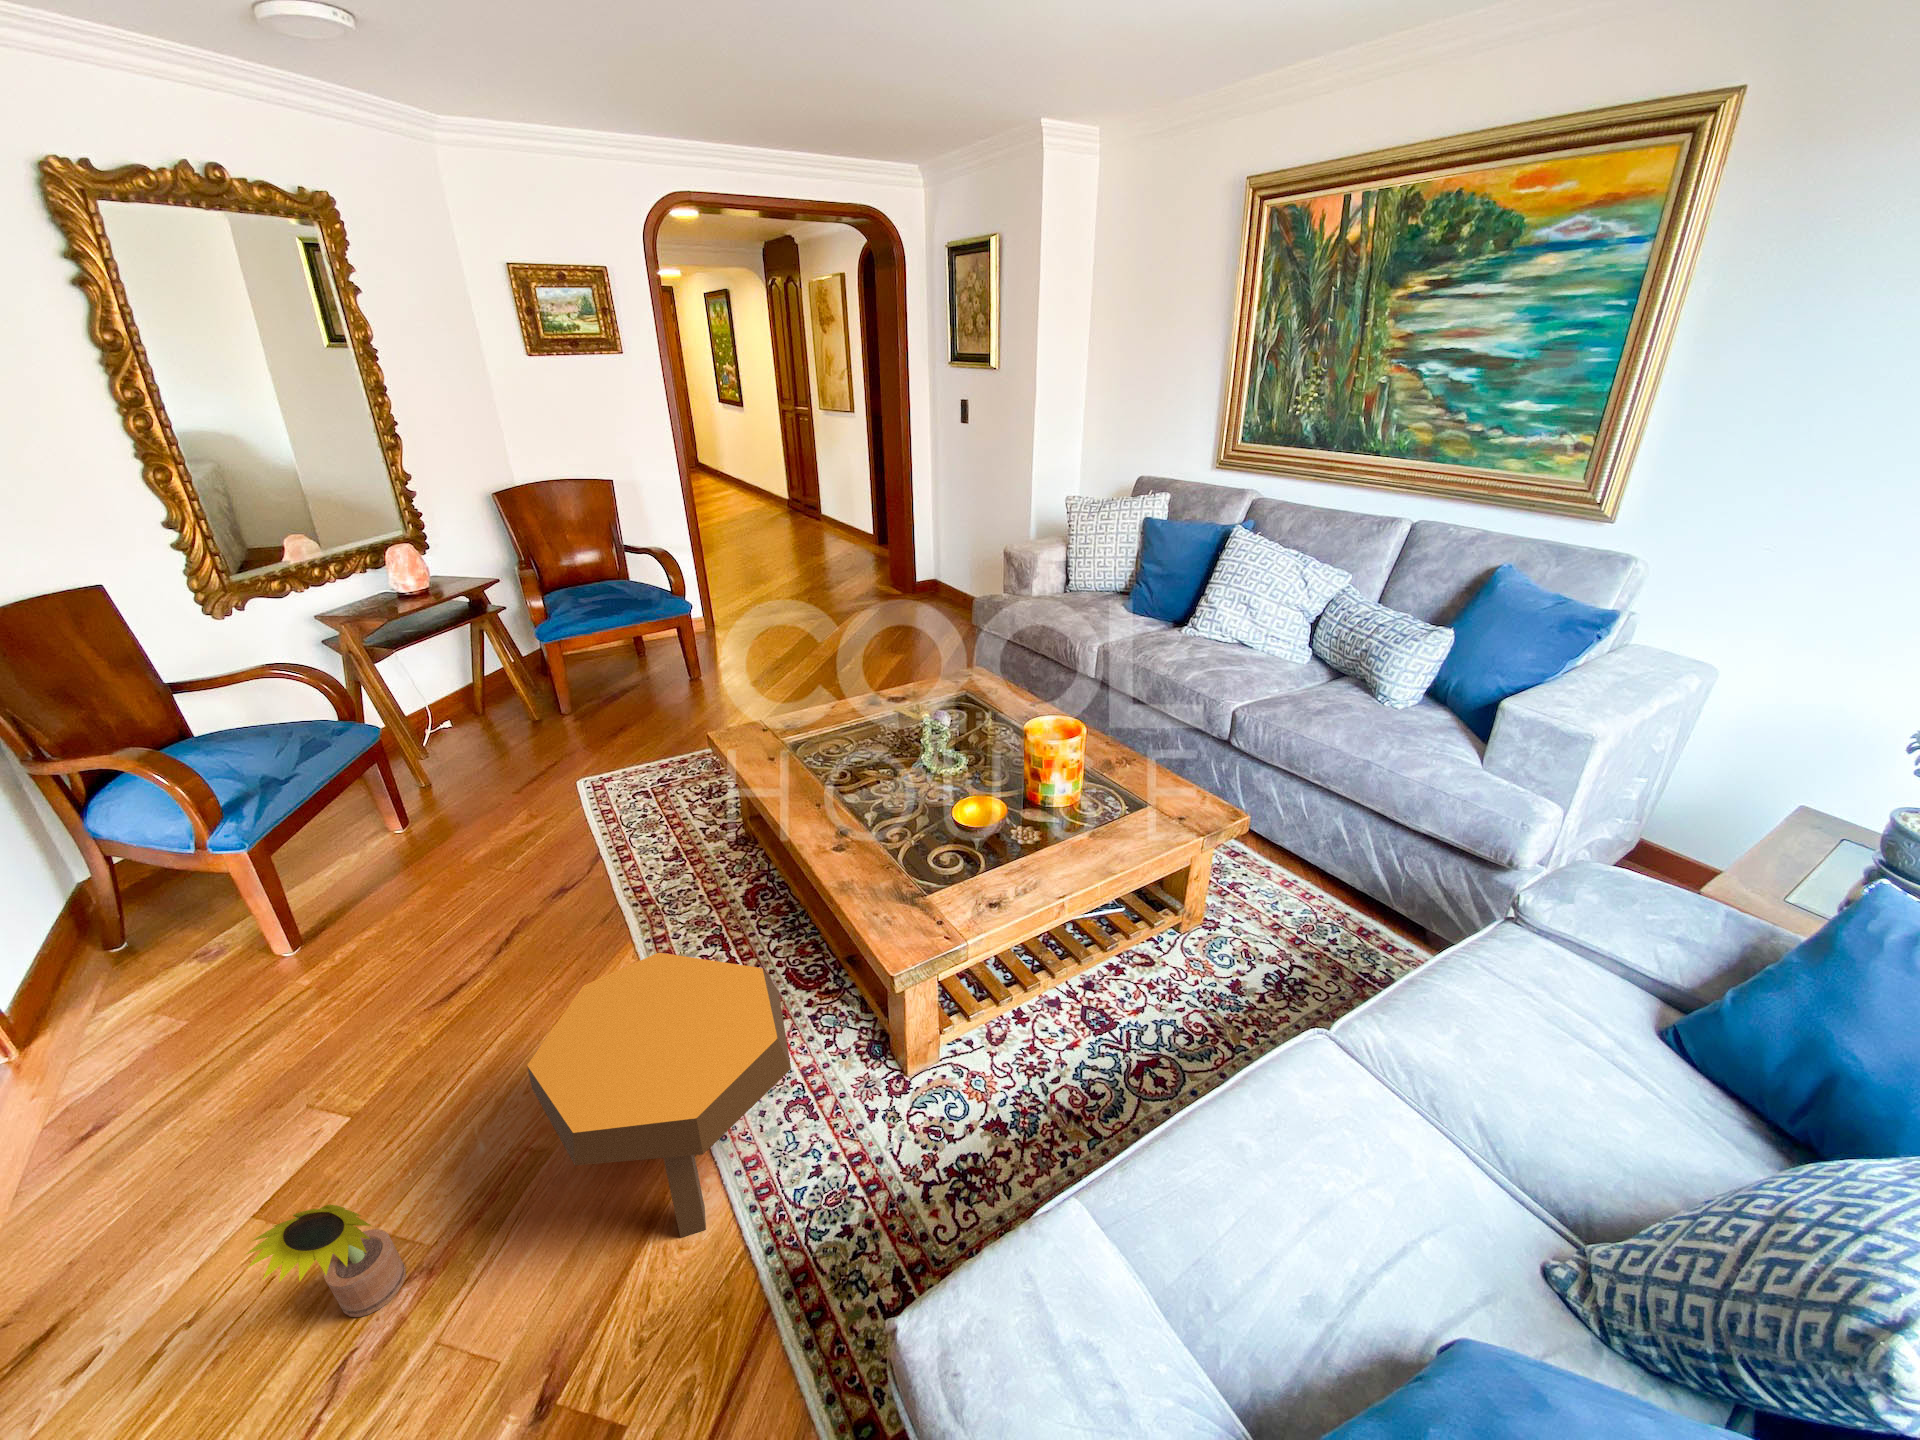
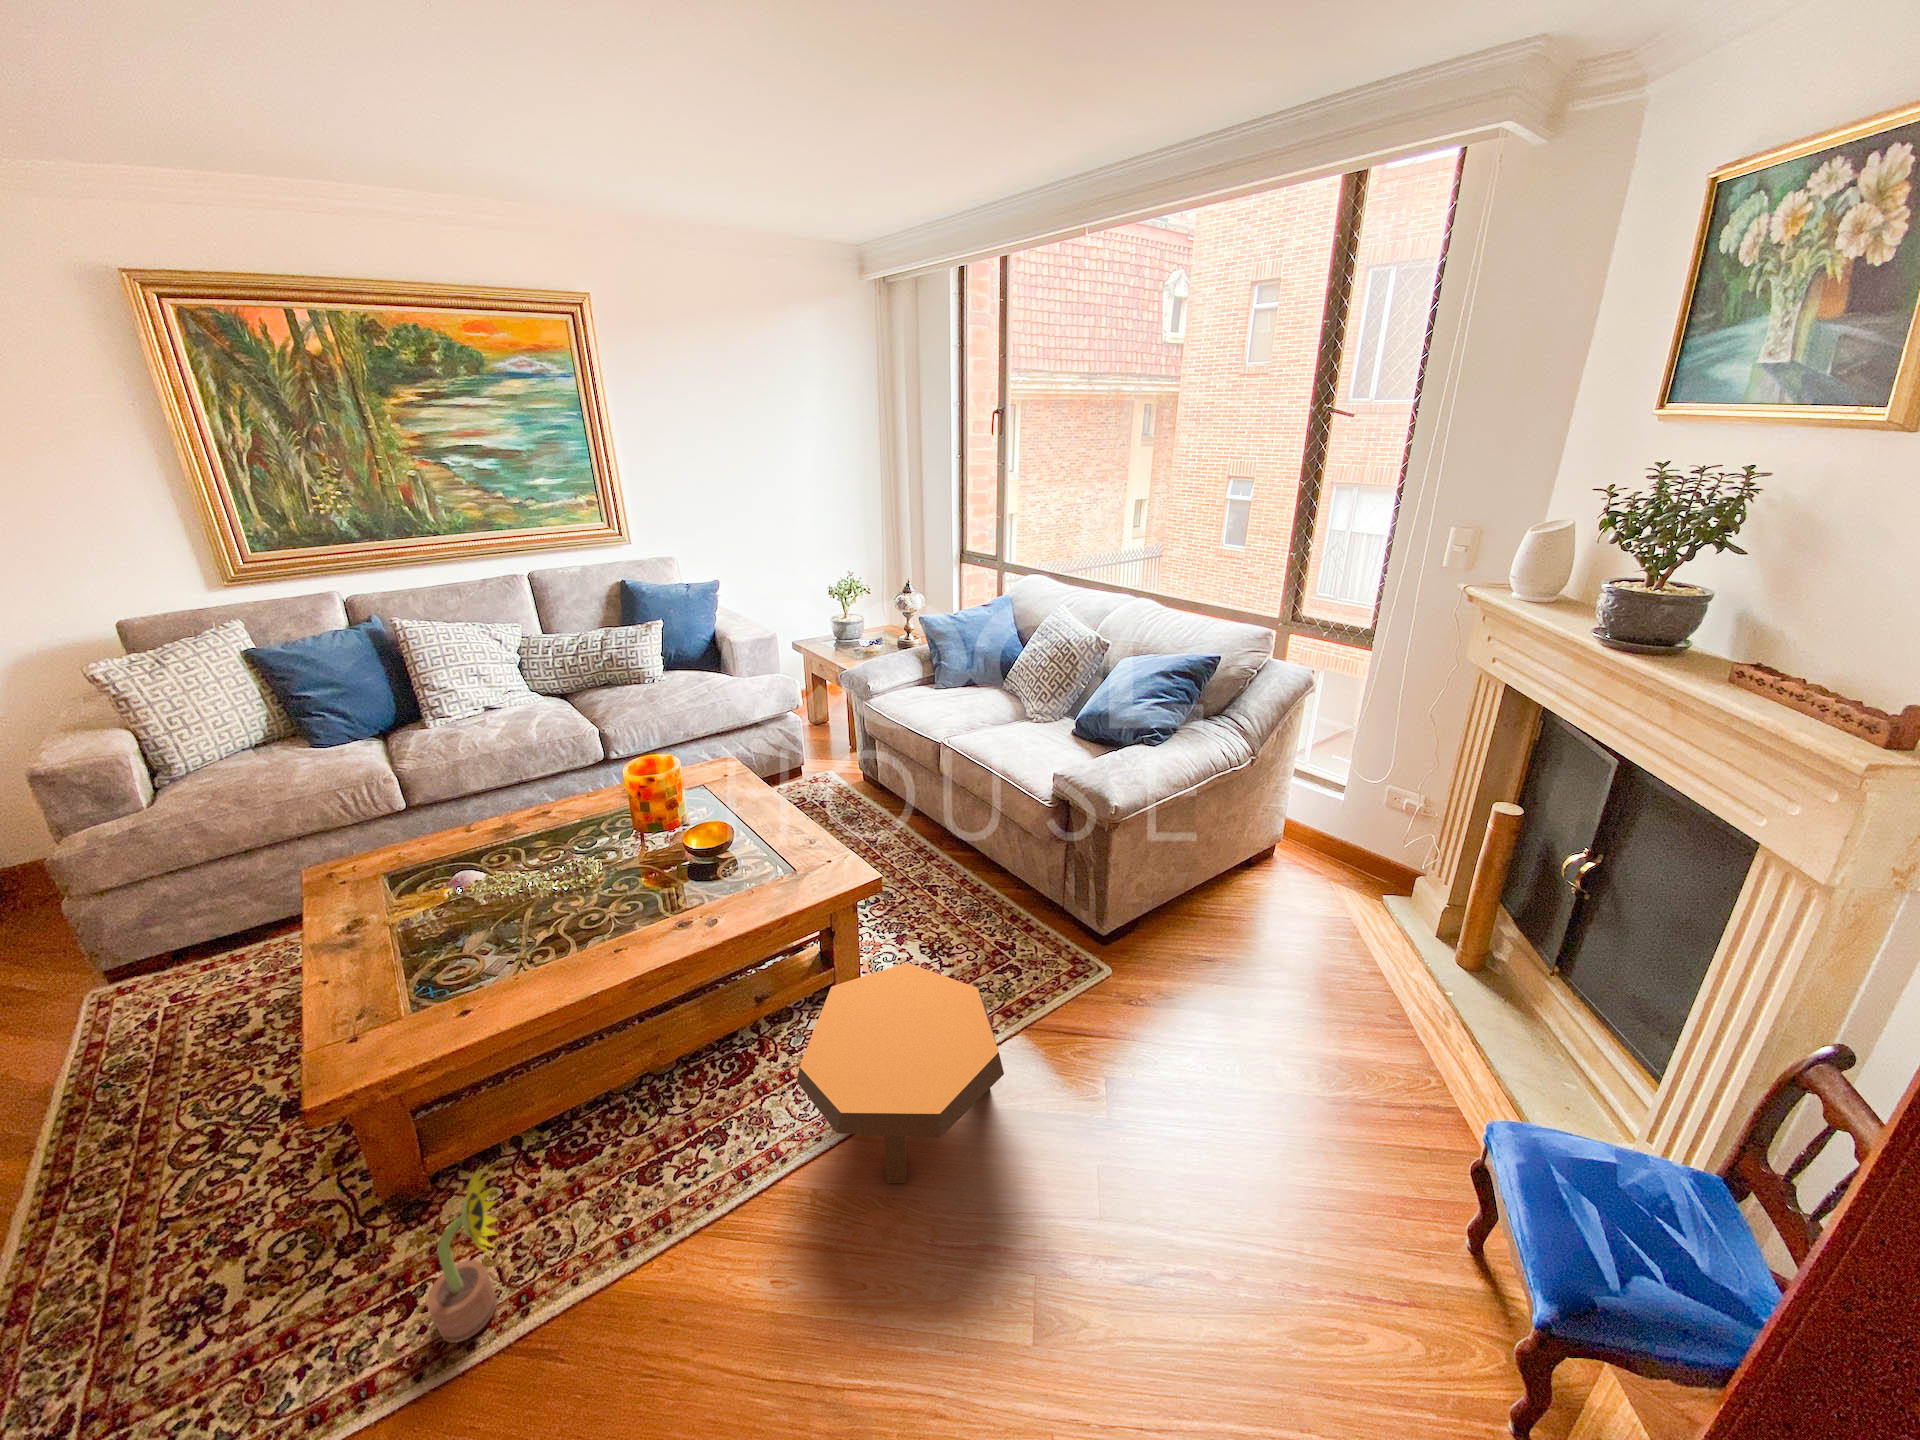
decorative plant: present [245,1204,406,1317] -> present [427,1168,497,1343]

